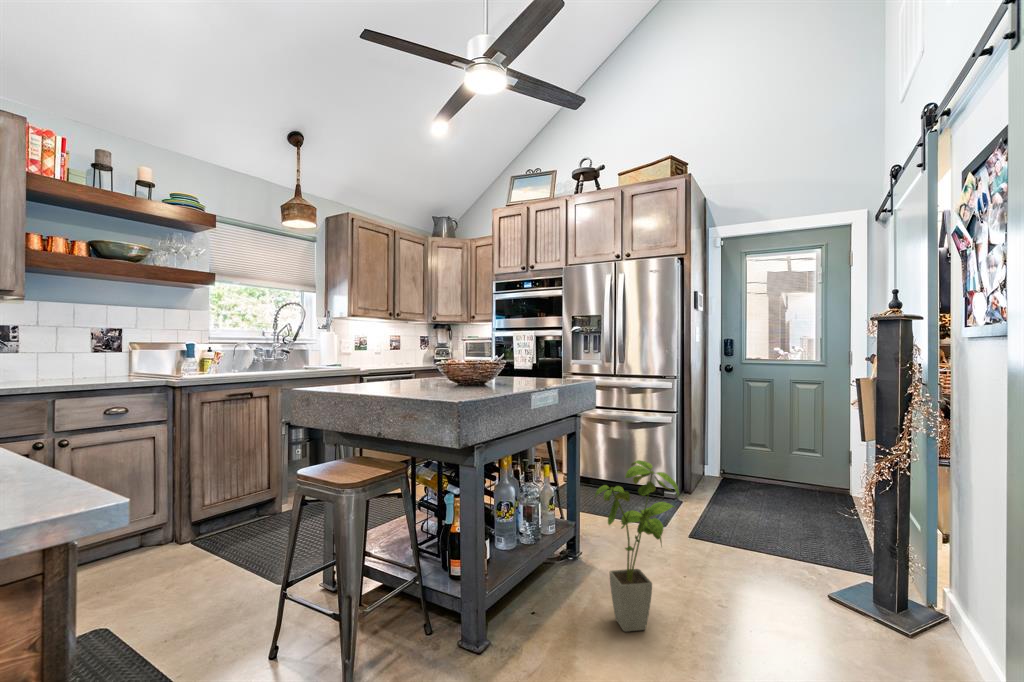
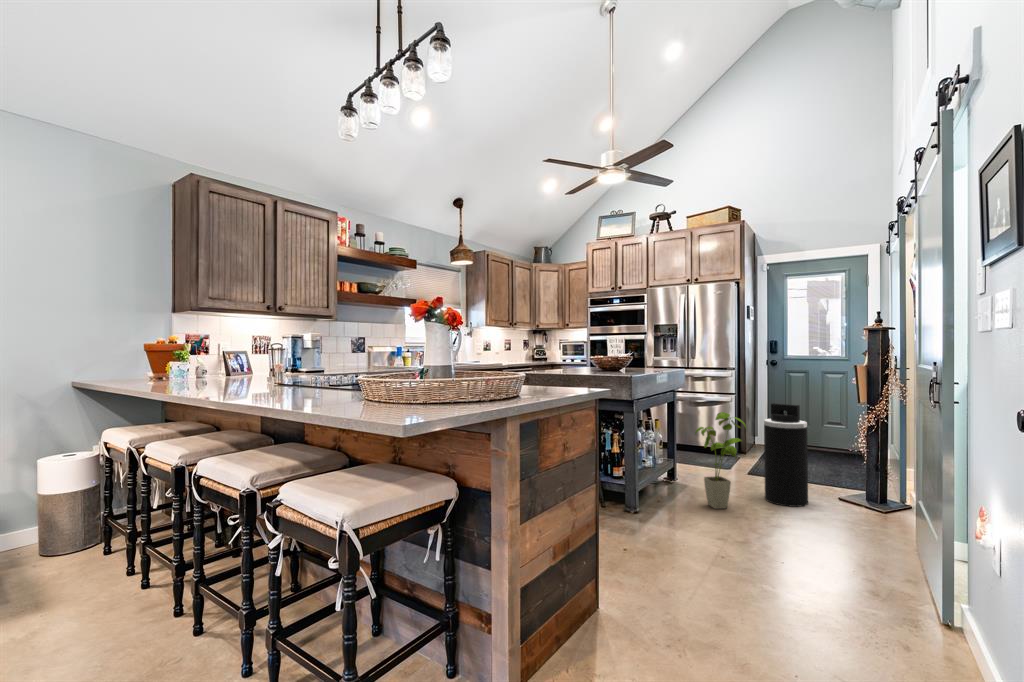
trash can: none [711,440,782,622] -> present [764,403,808,507]

